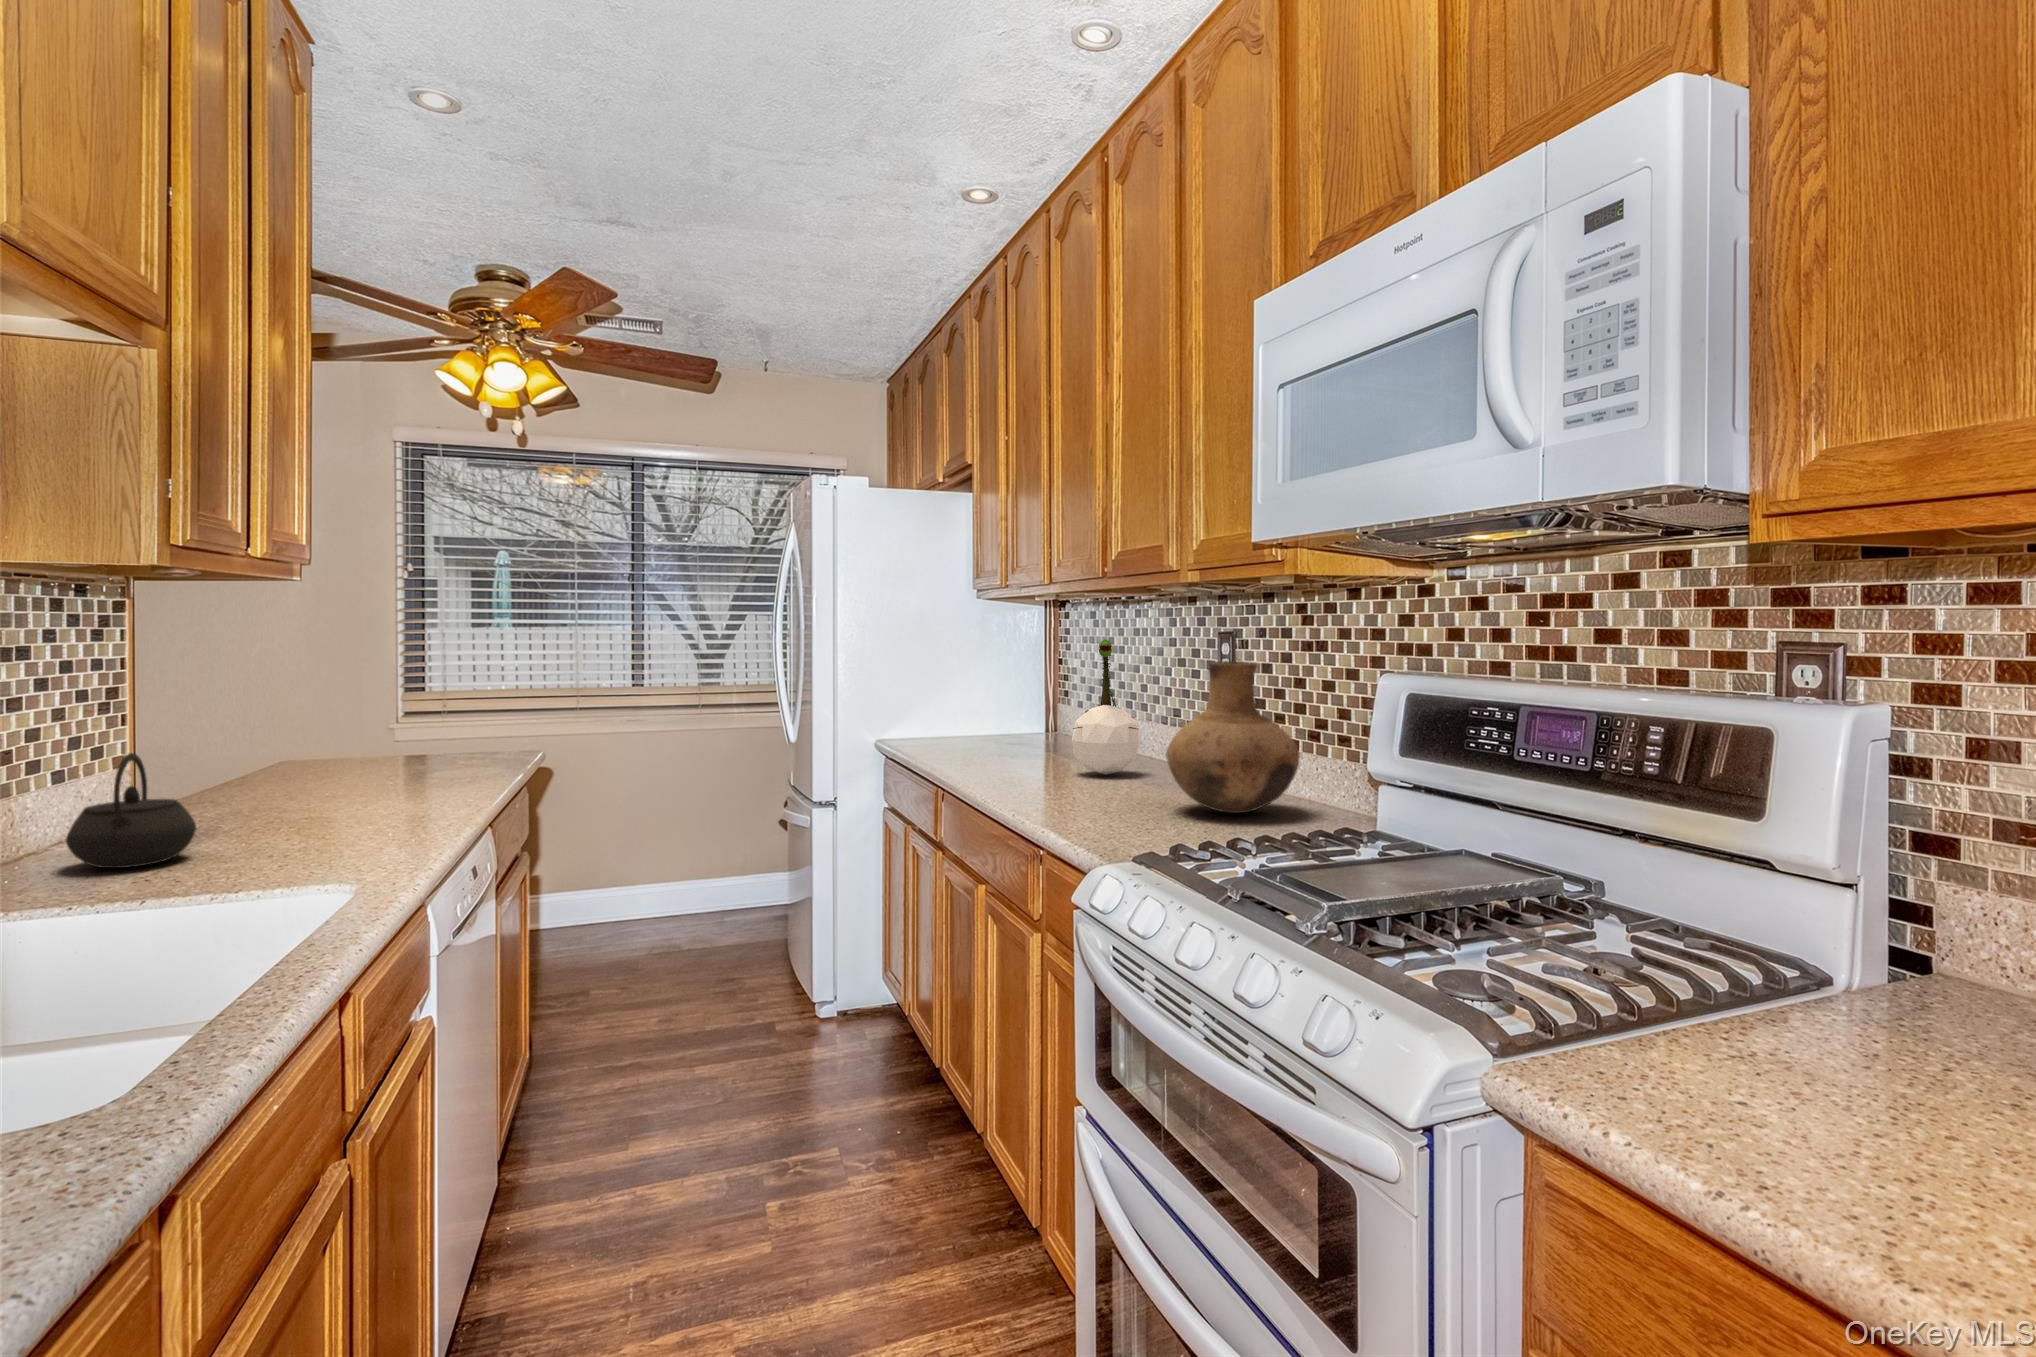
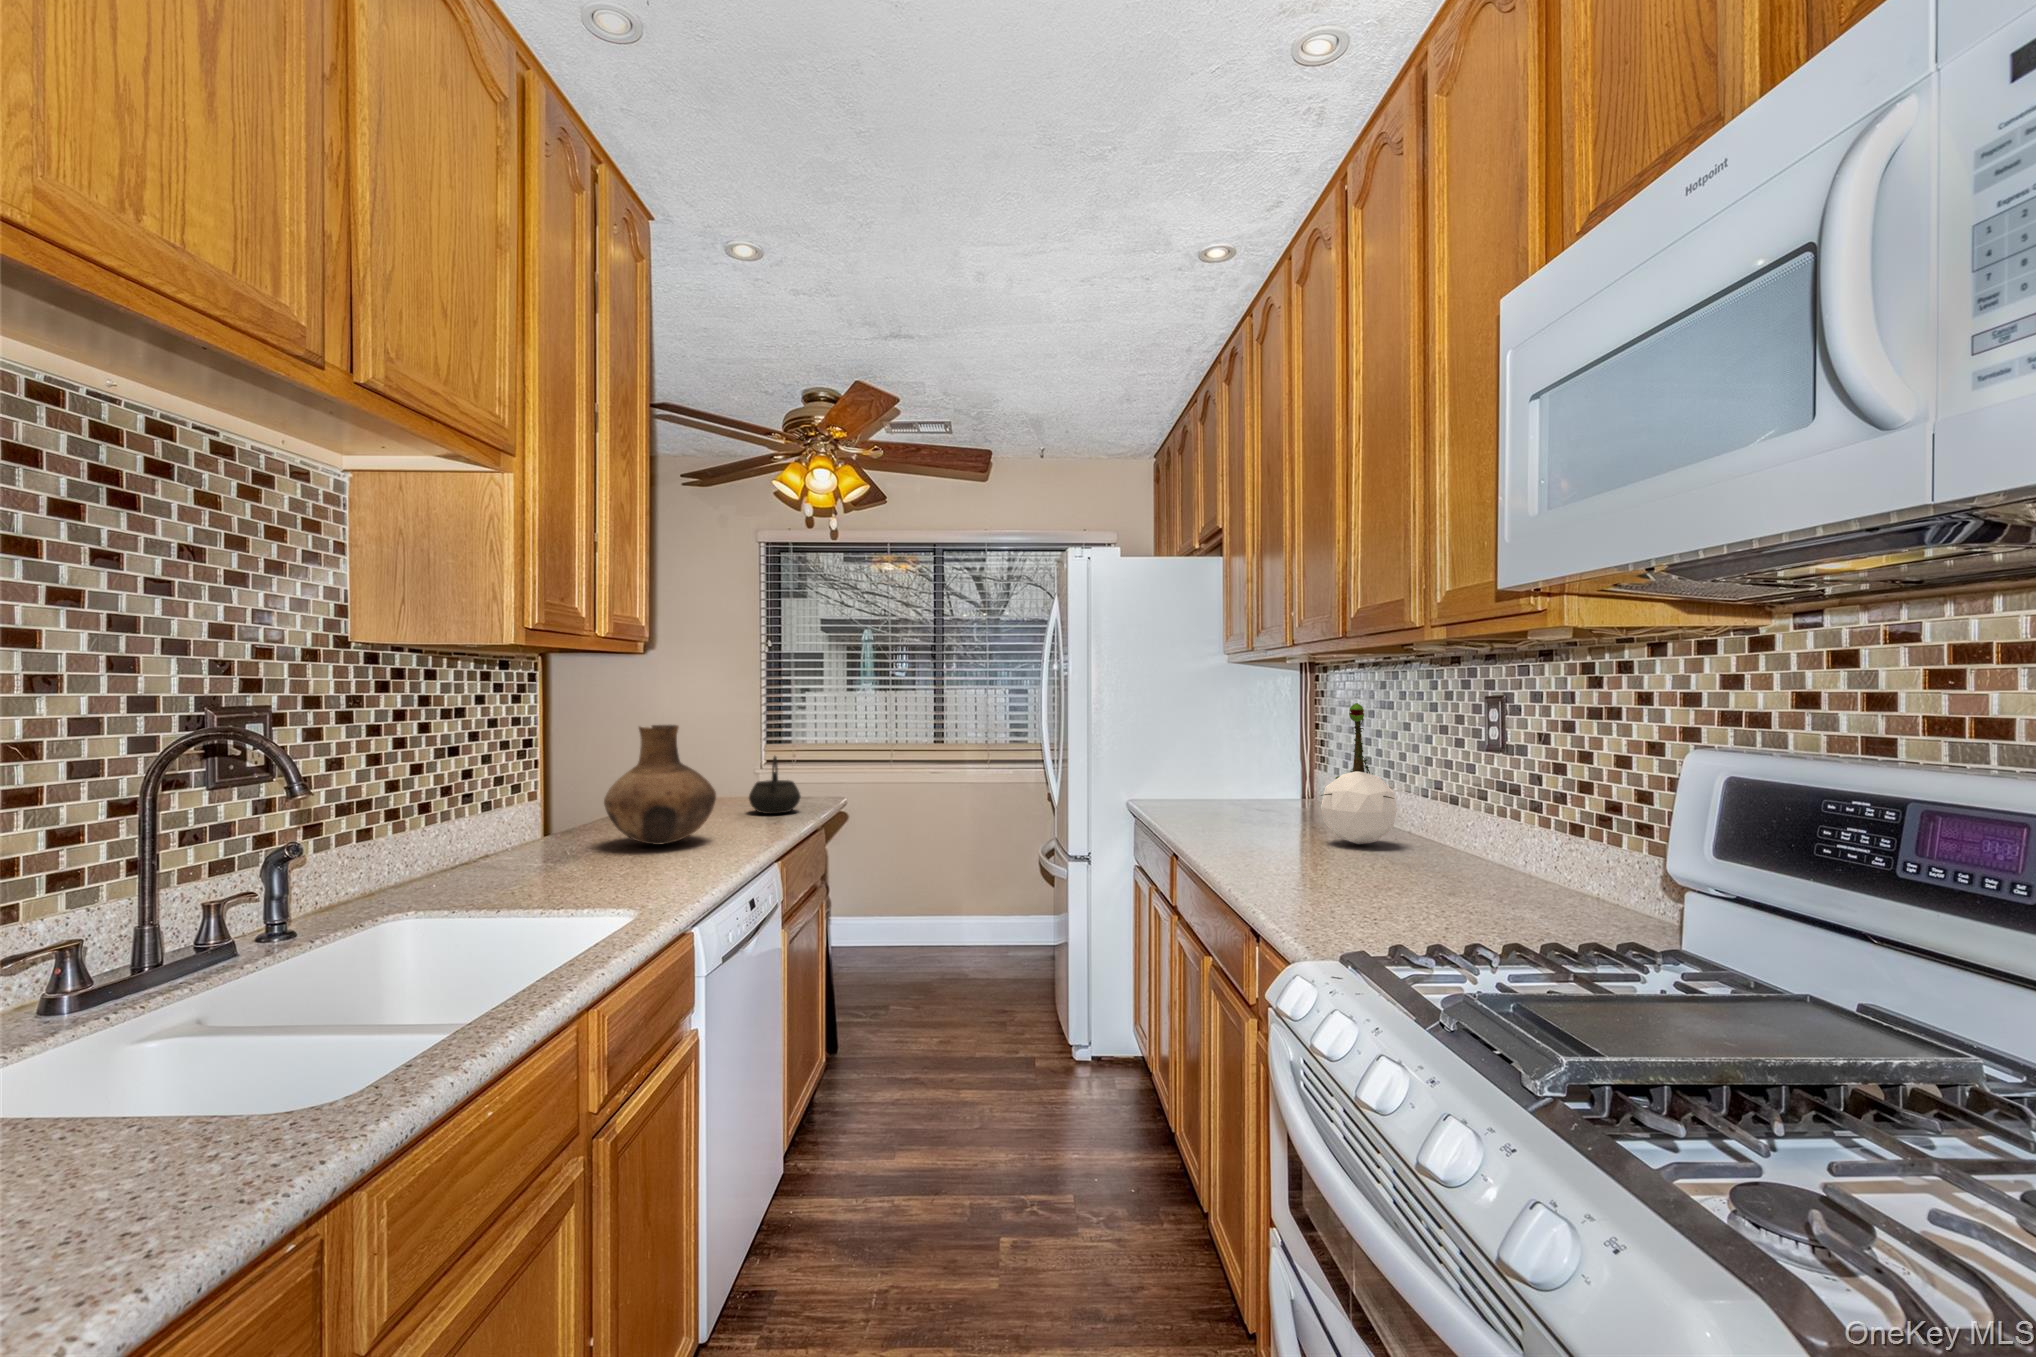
vase: present [1166,661,1300,813] -> present [604,725,716,845]
kettle: present [66,753,197,868] -> present [749,756,801,814]

